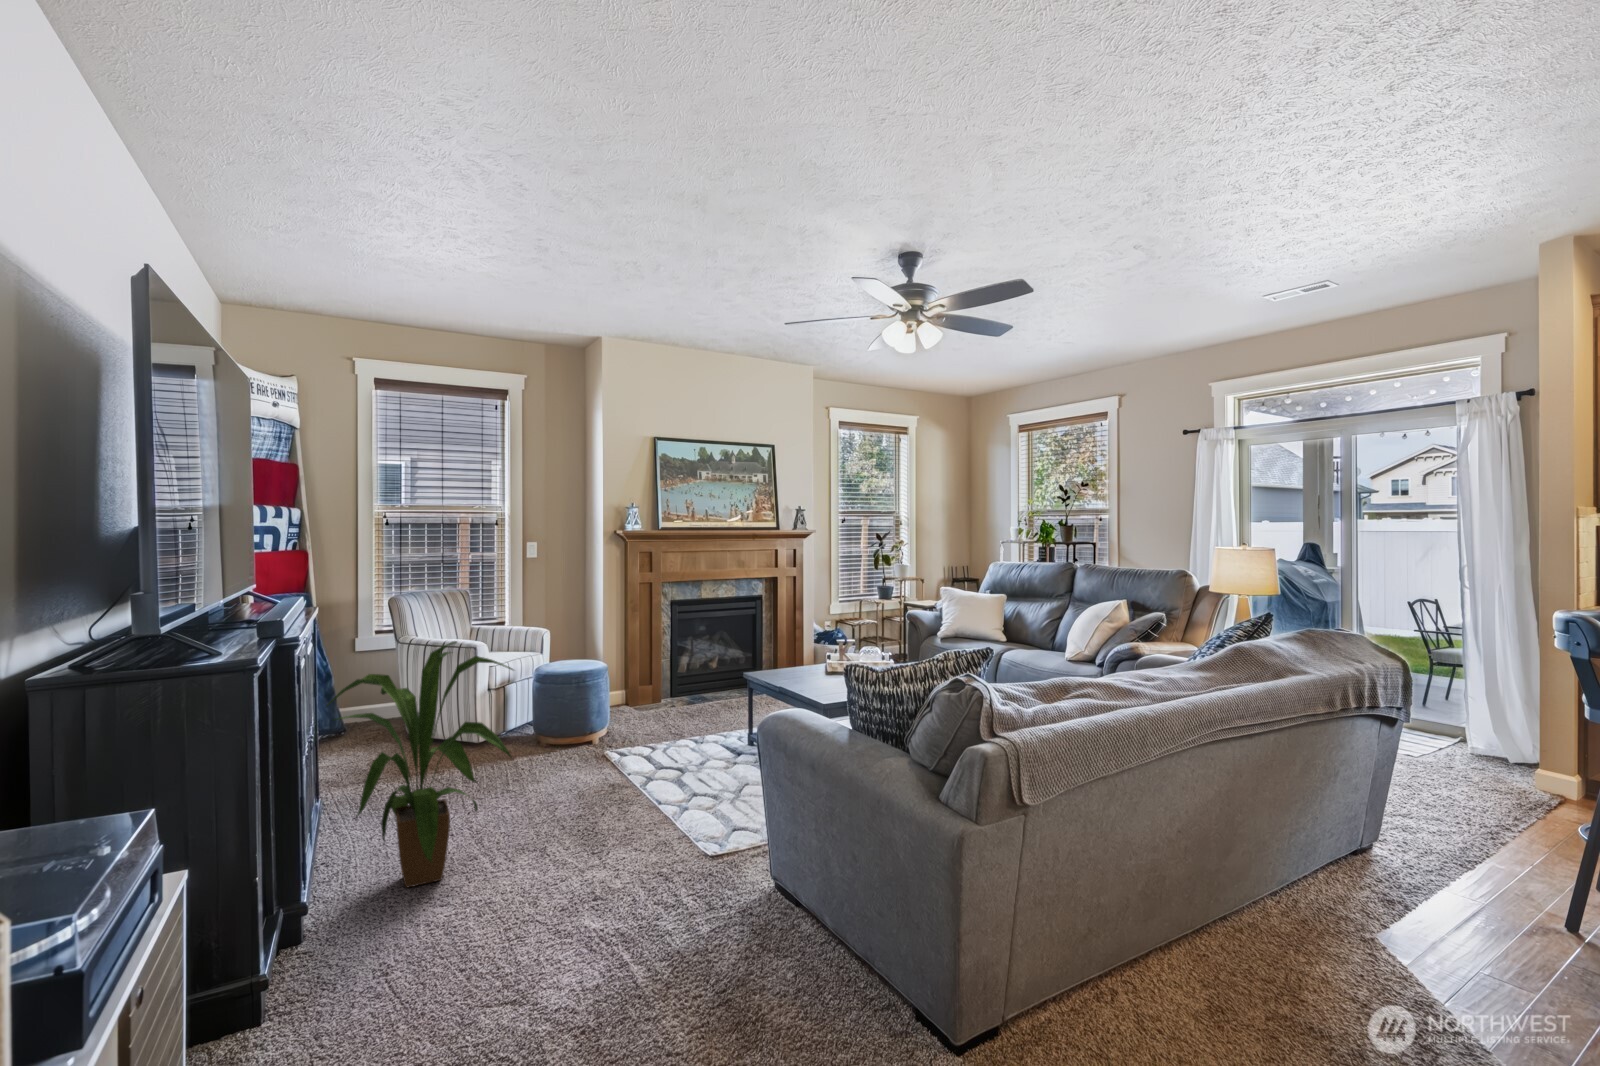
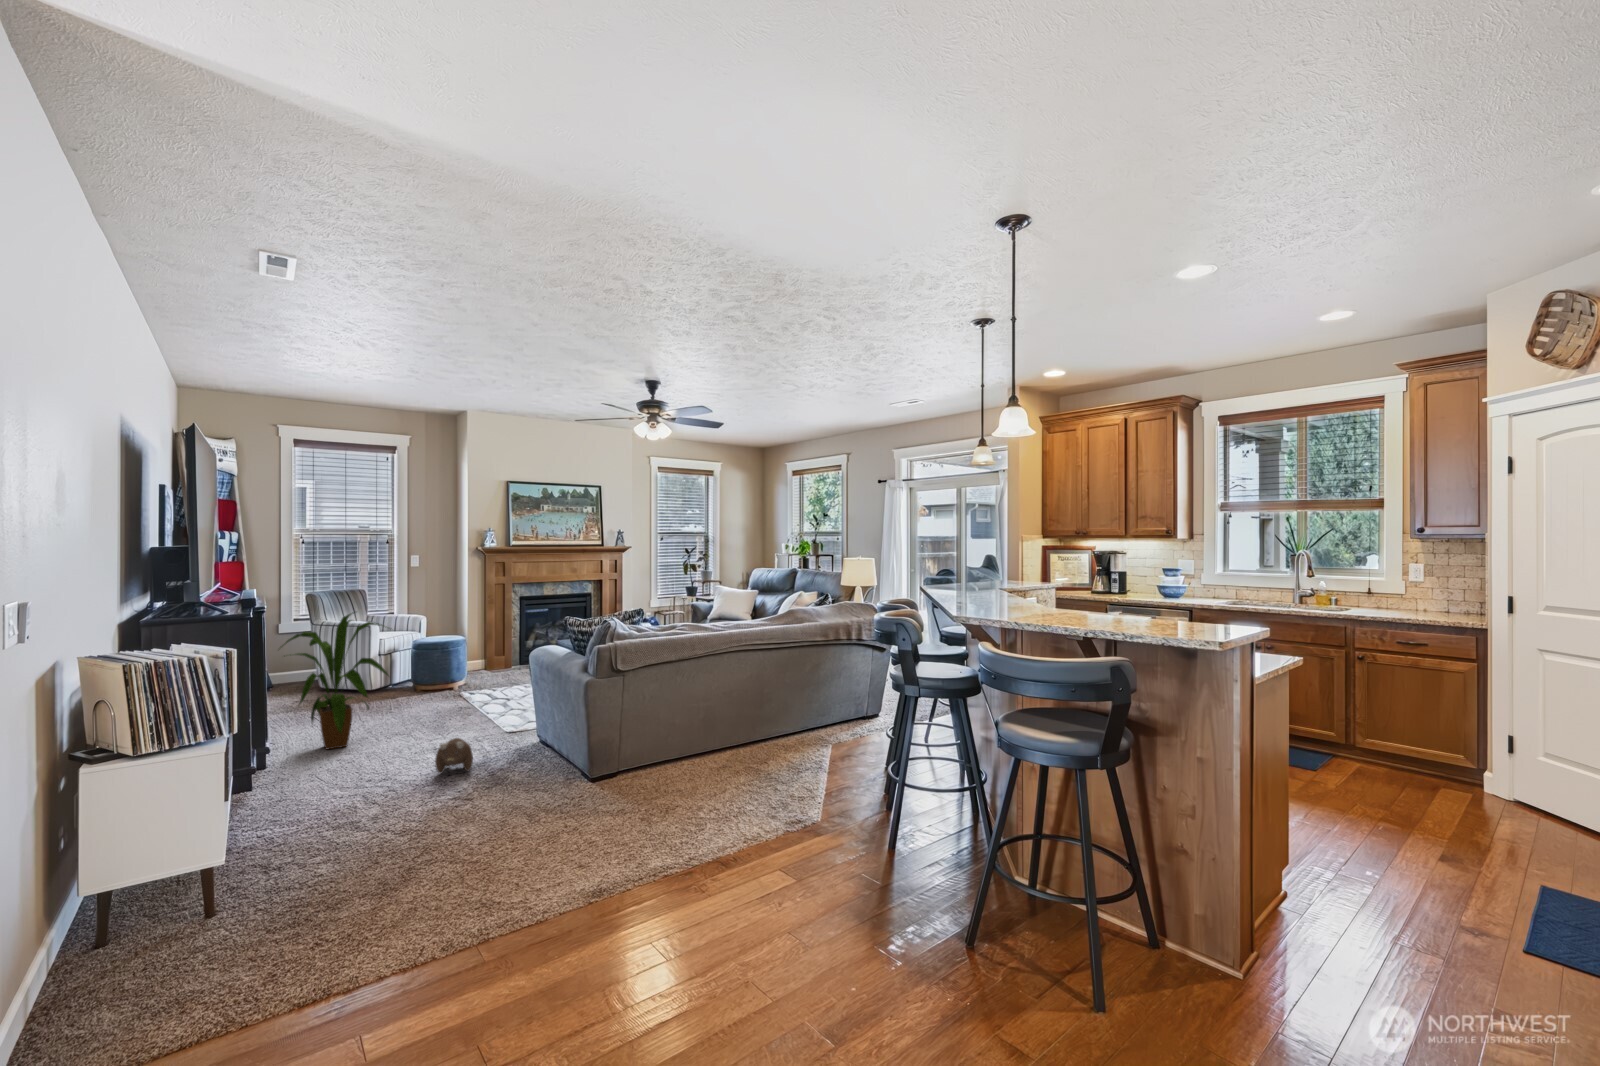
plush toy: none [609,910,681,991] -> present [435,738,473,773]

